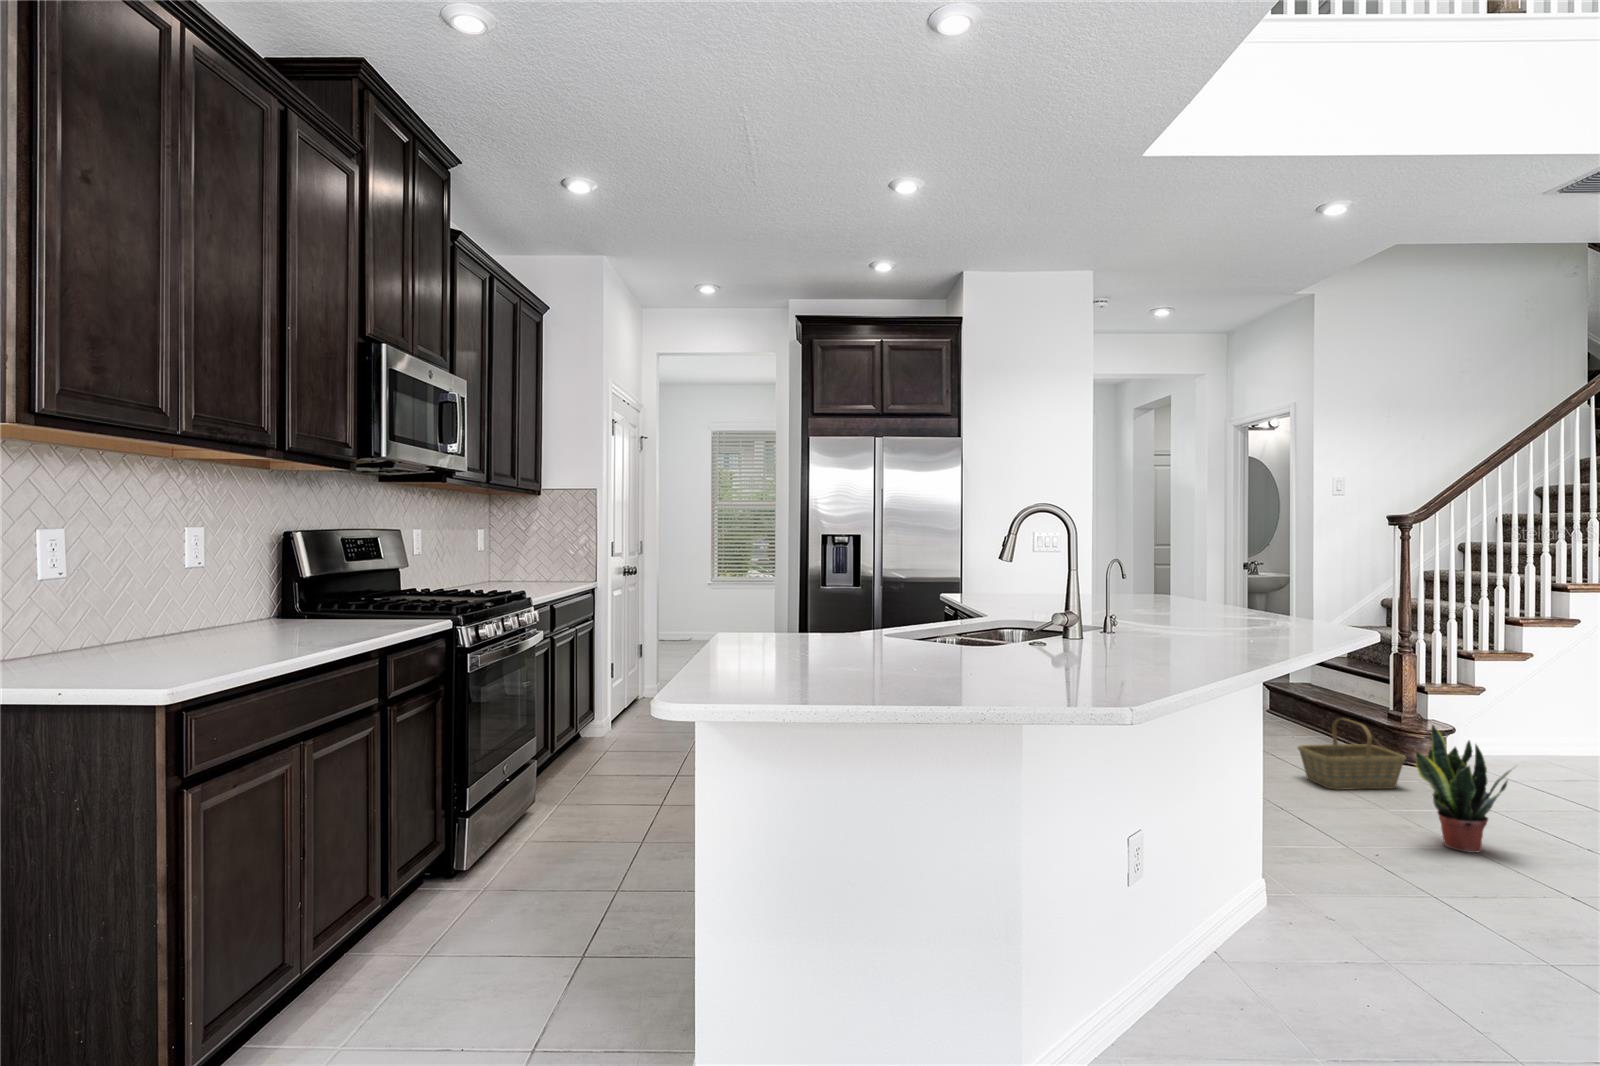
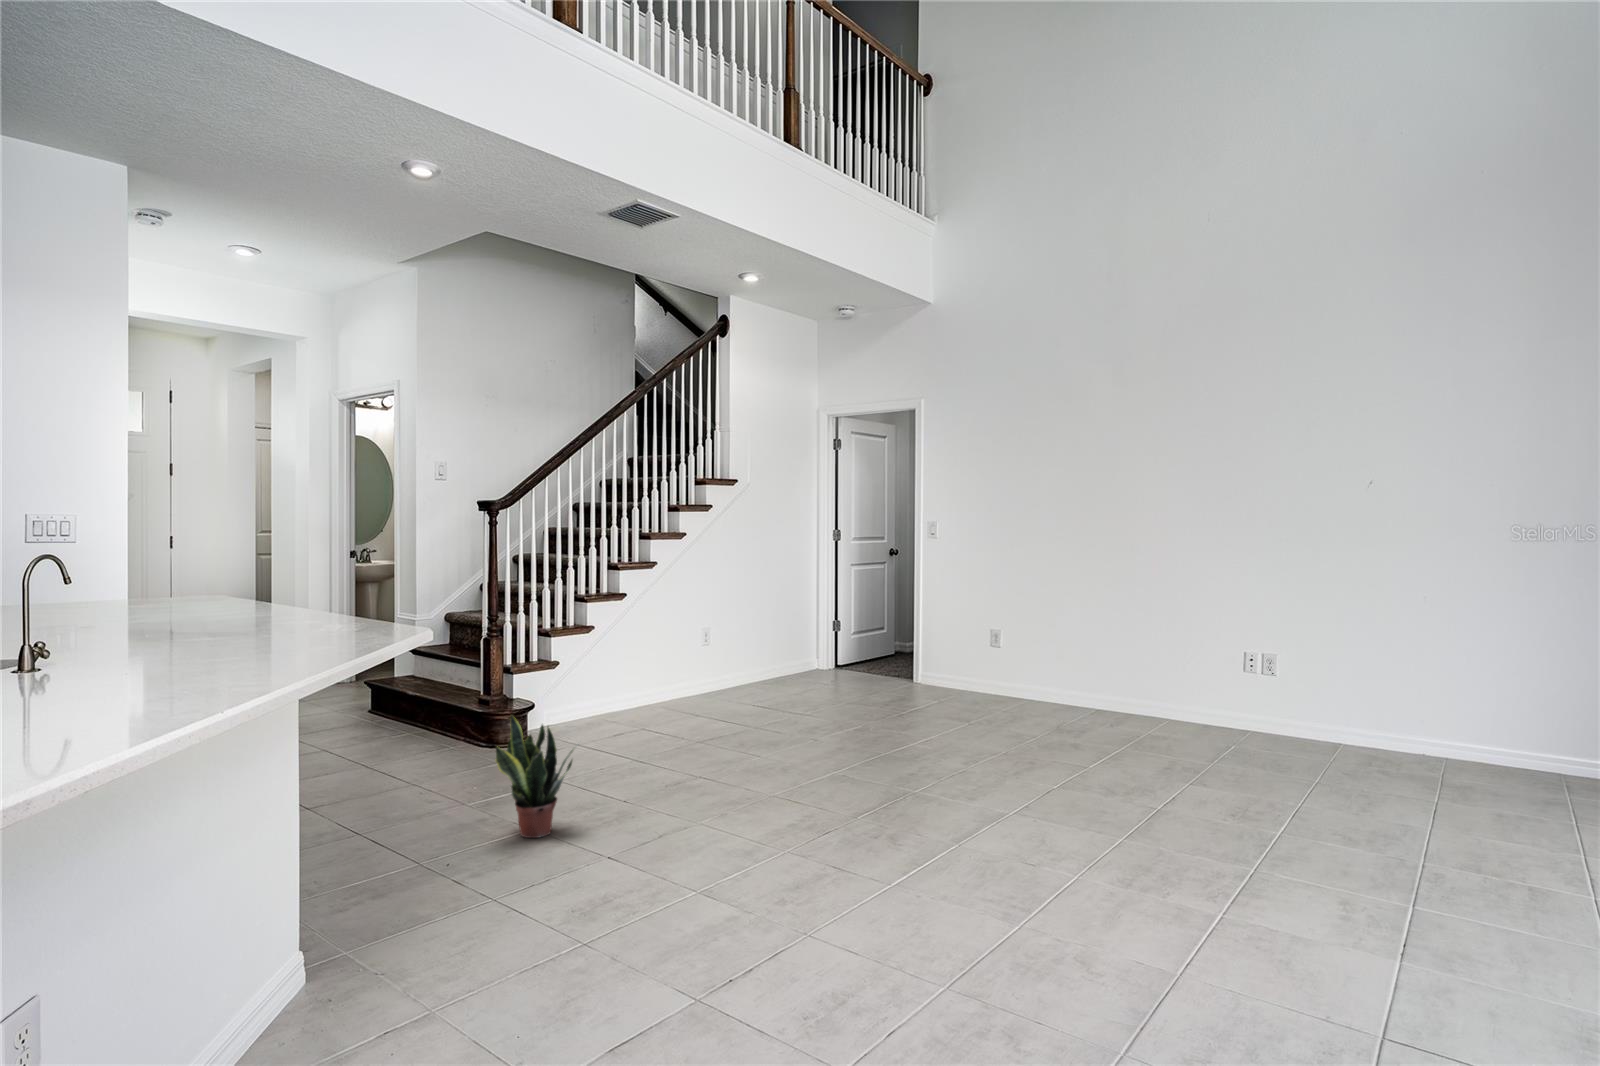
basket: present [1298,718,1406,790] -> none [385,715,492,796]

